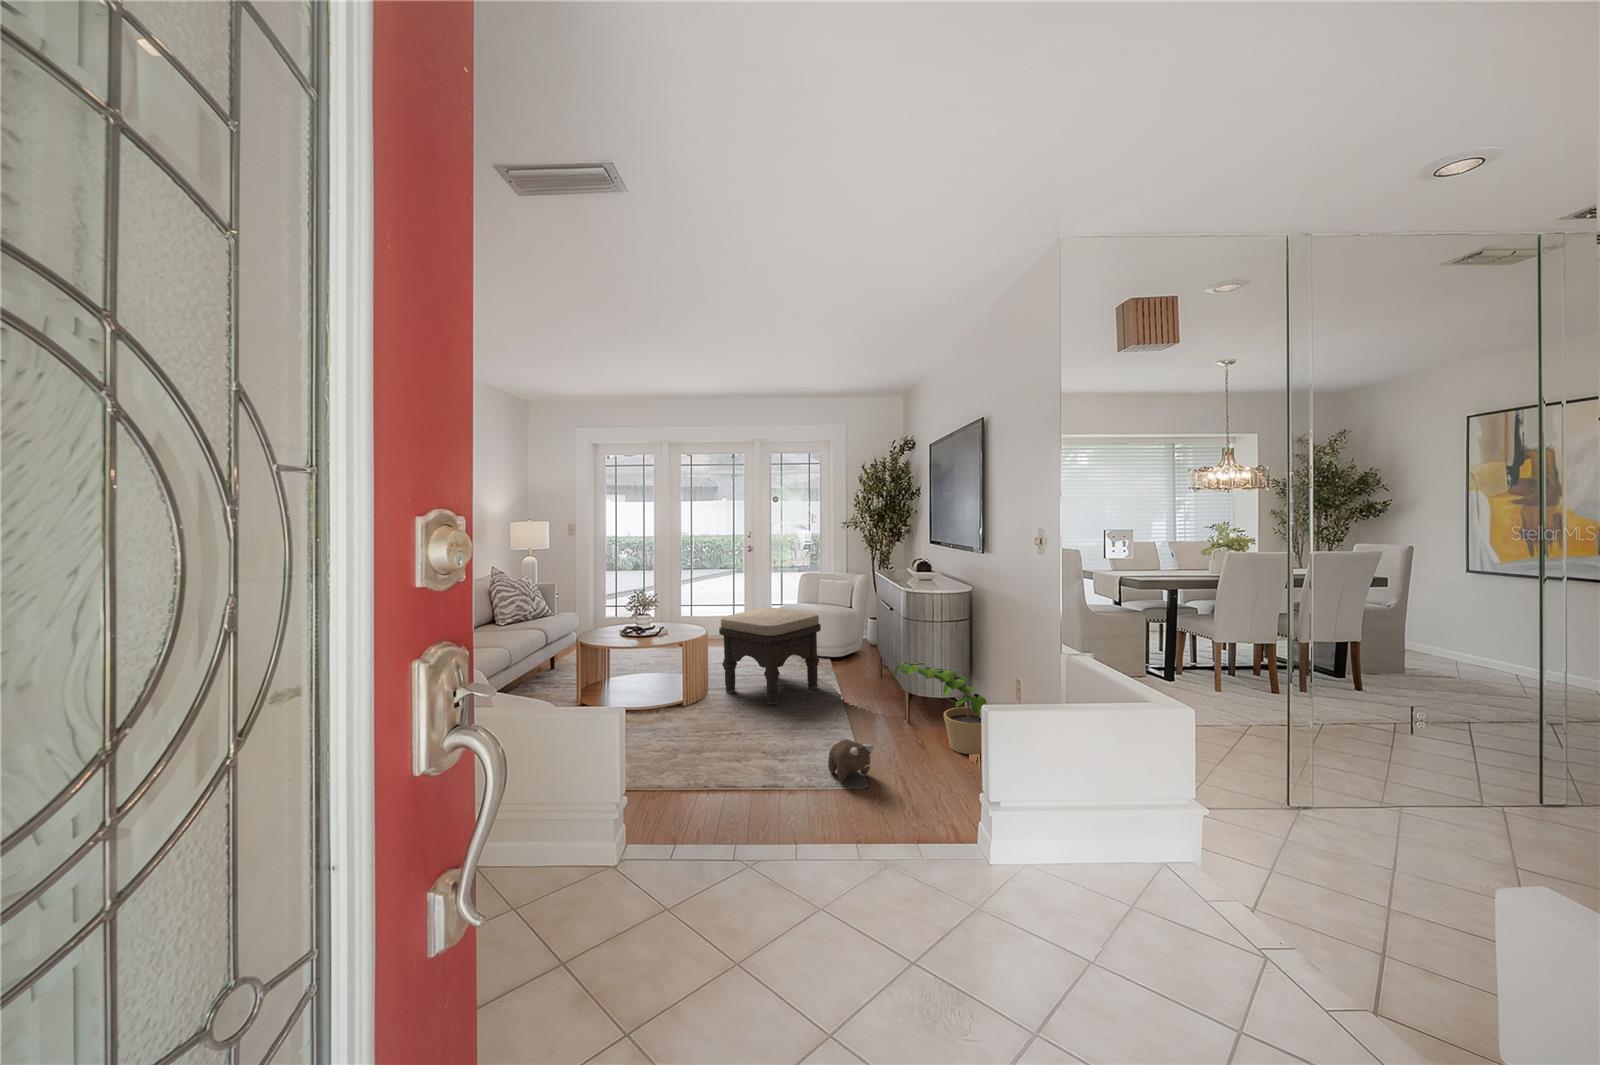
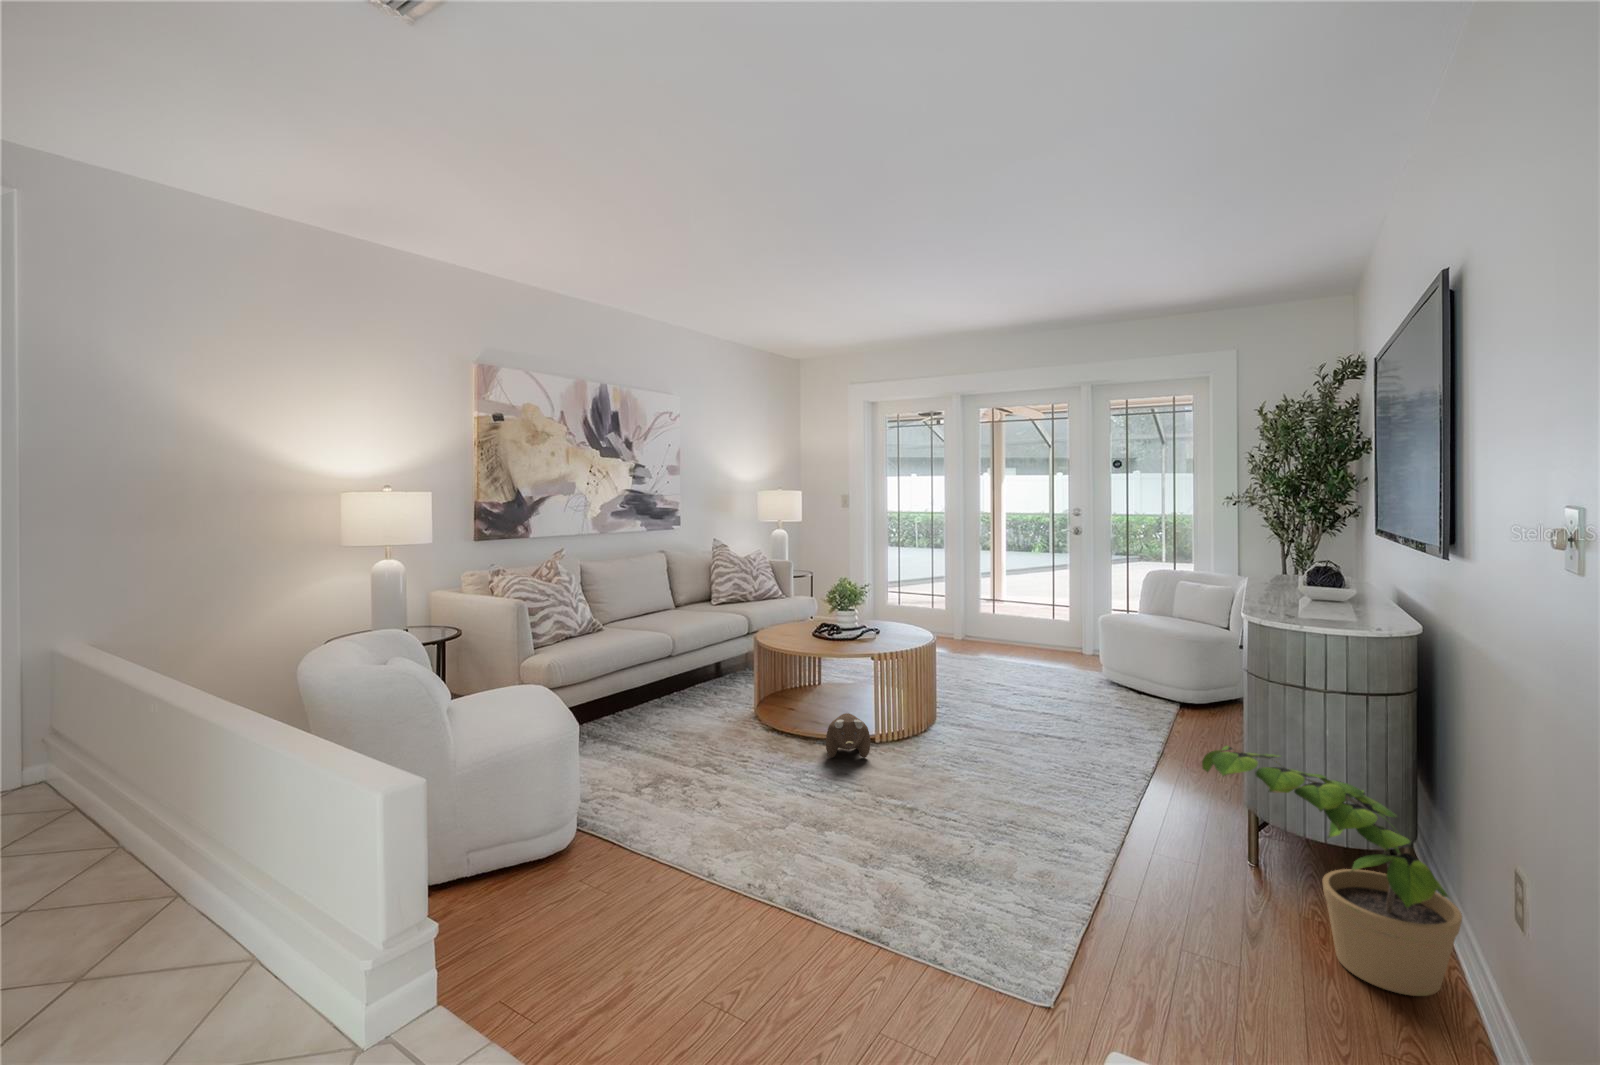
ottoman: present [719,608,821,704] -> none [949,619,1119,774]
plush toy: present [828,739,874,782] -> present [826,713,870,758]

